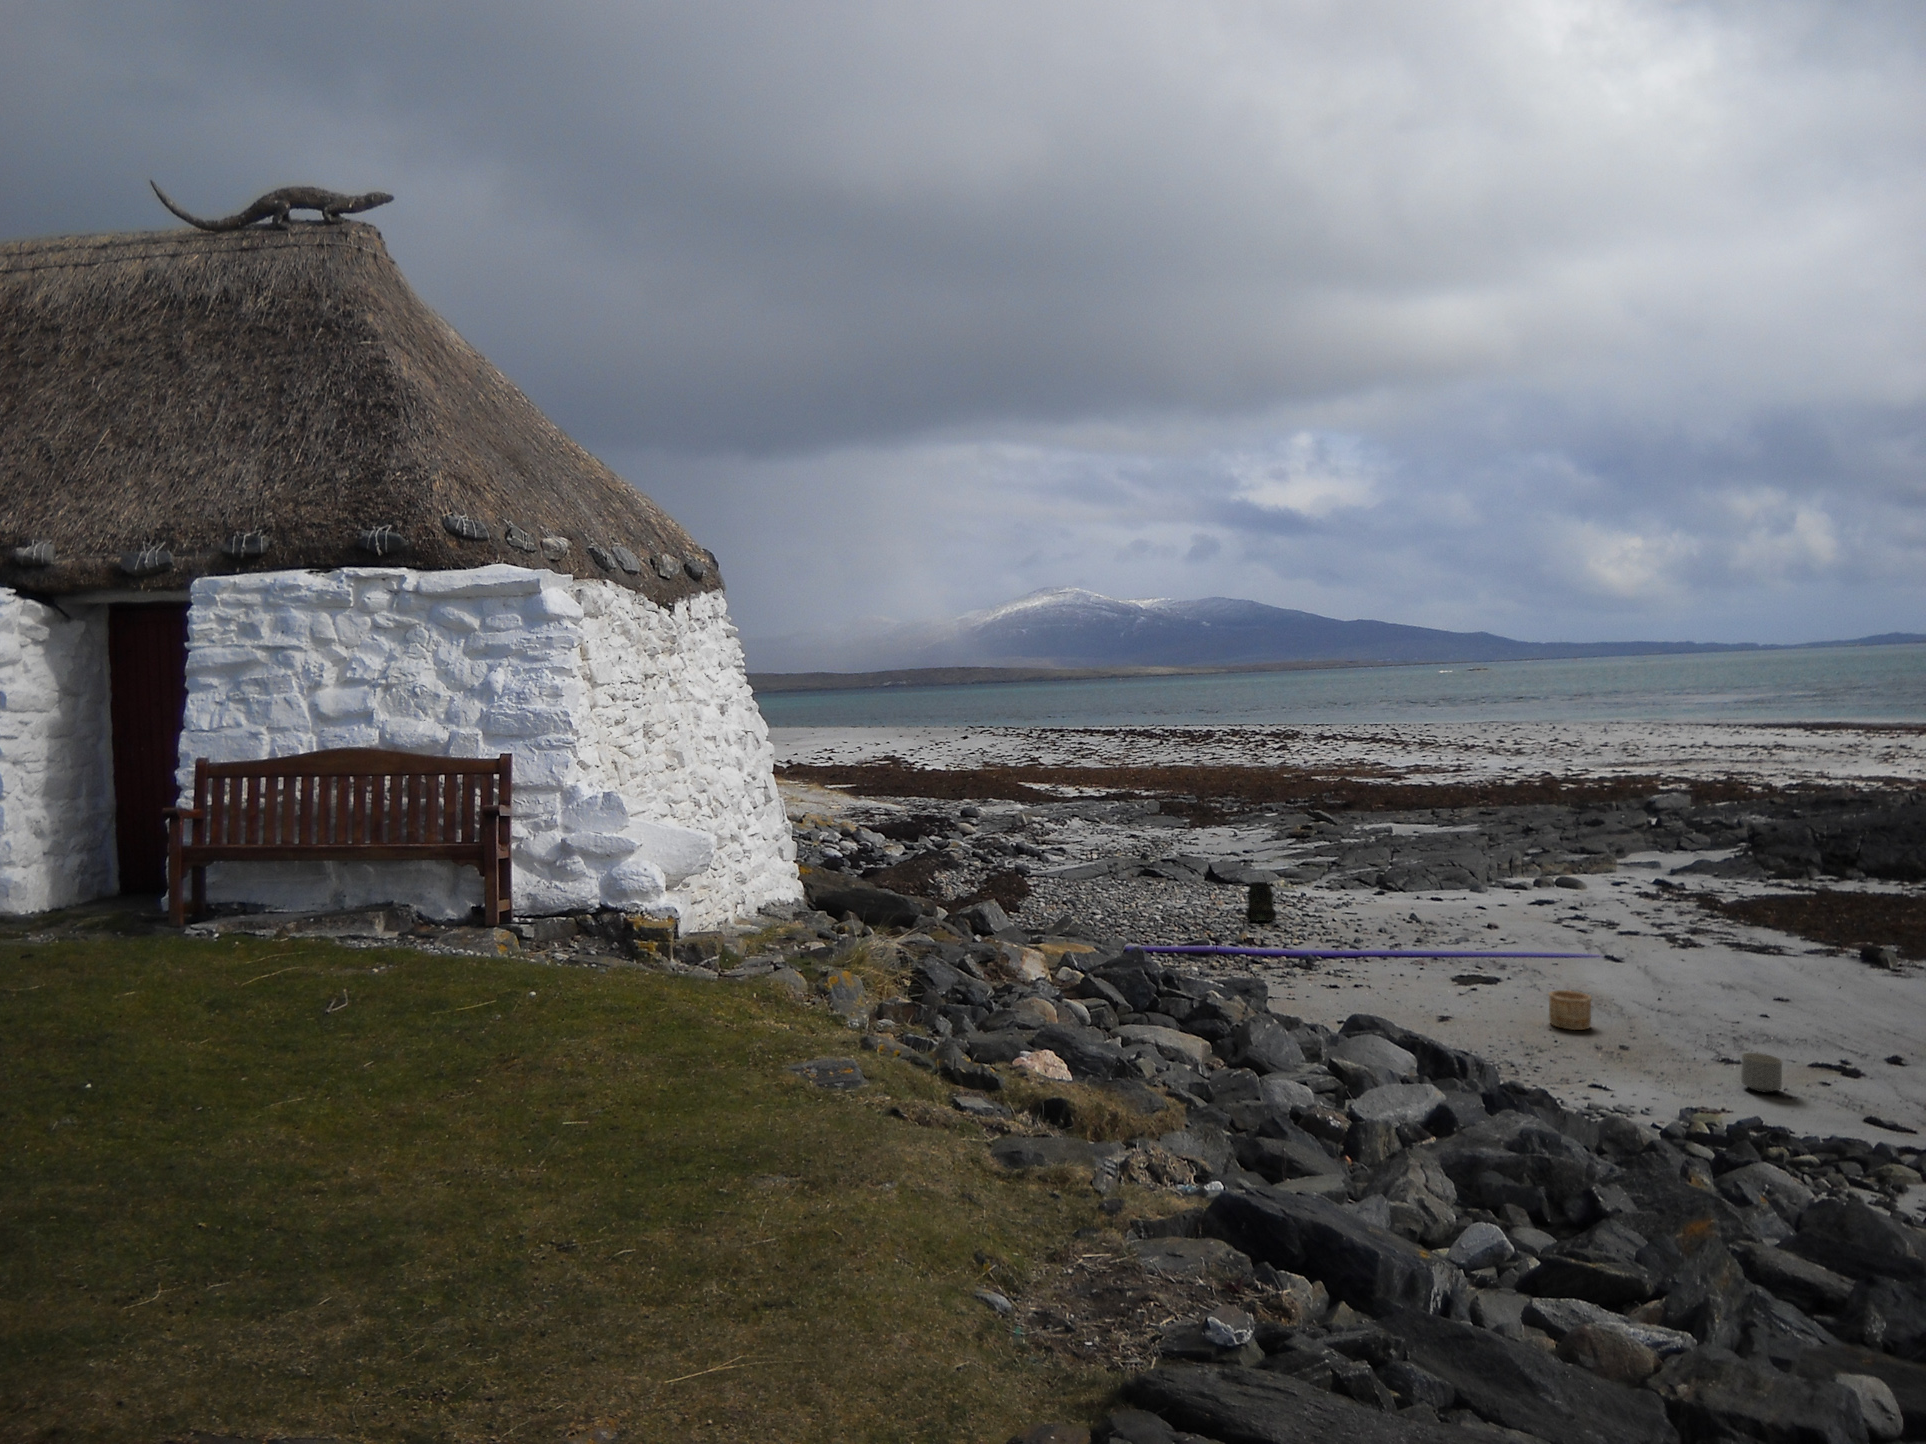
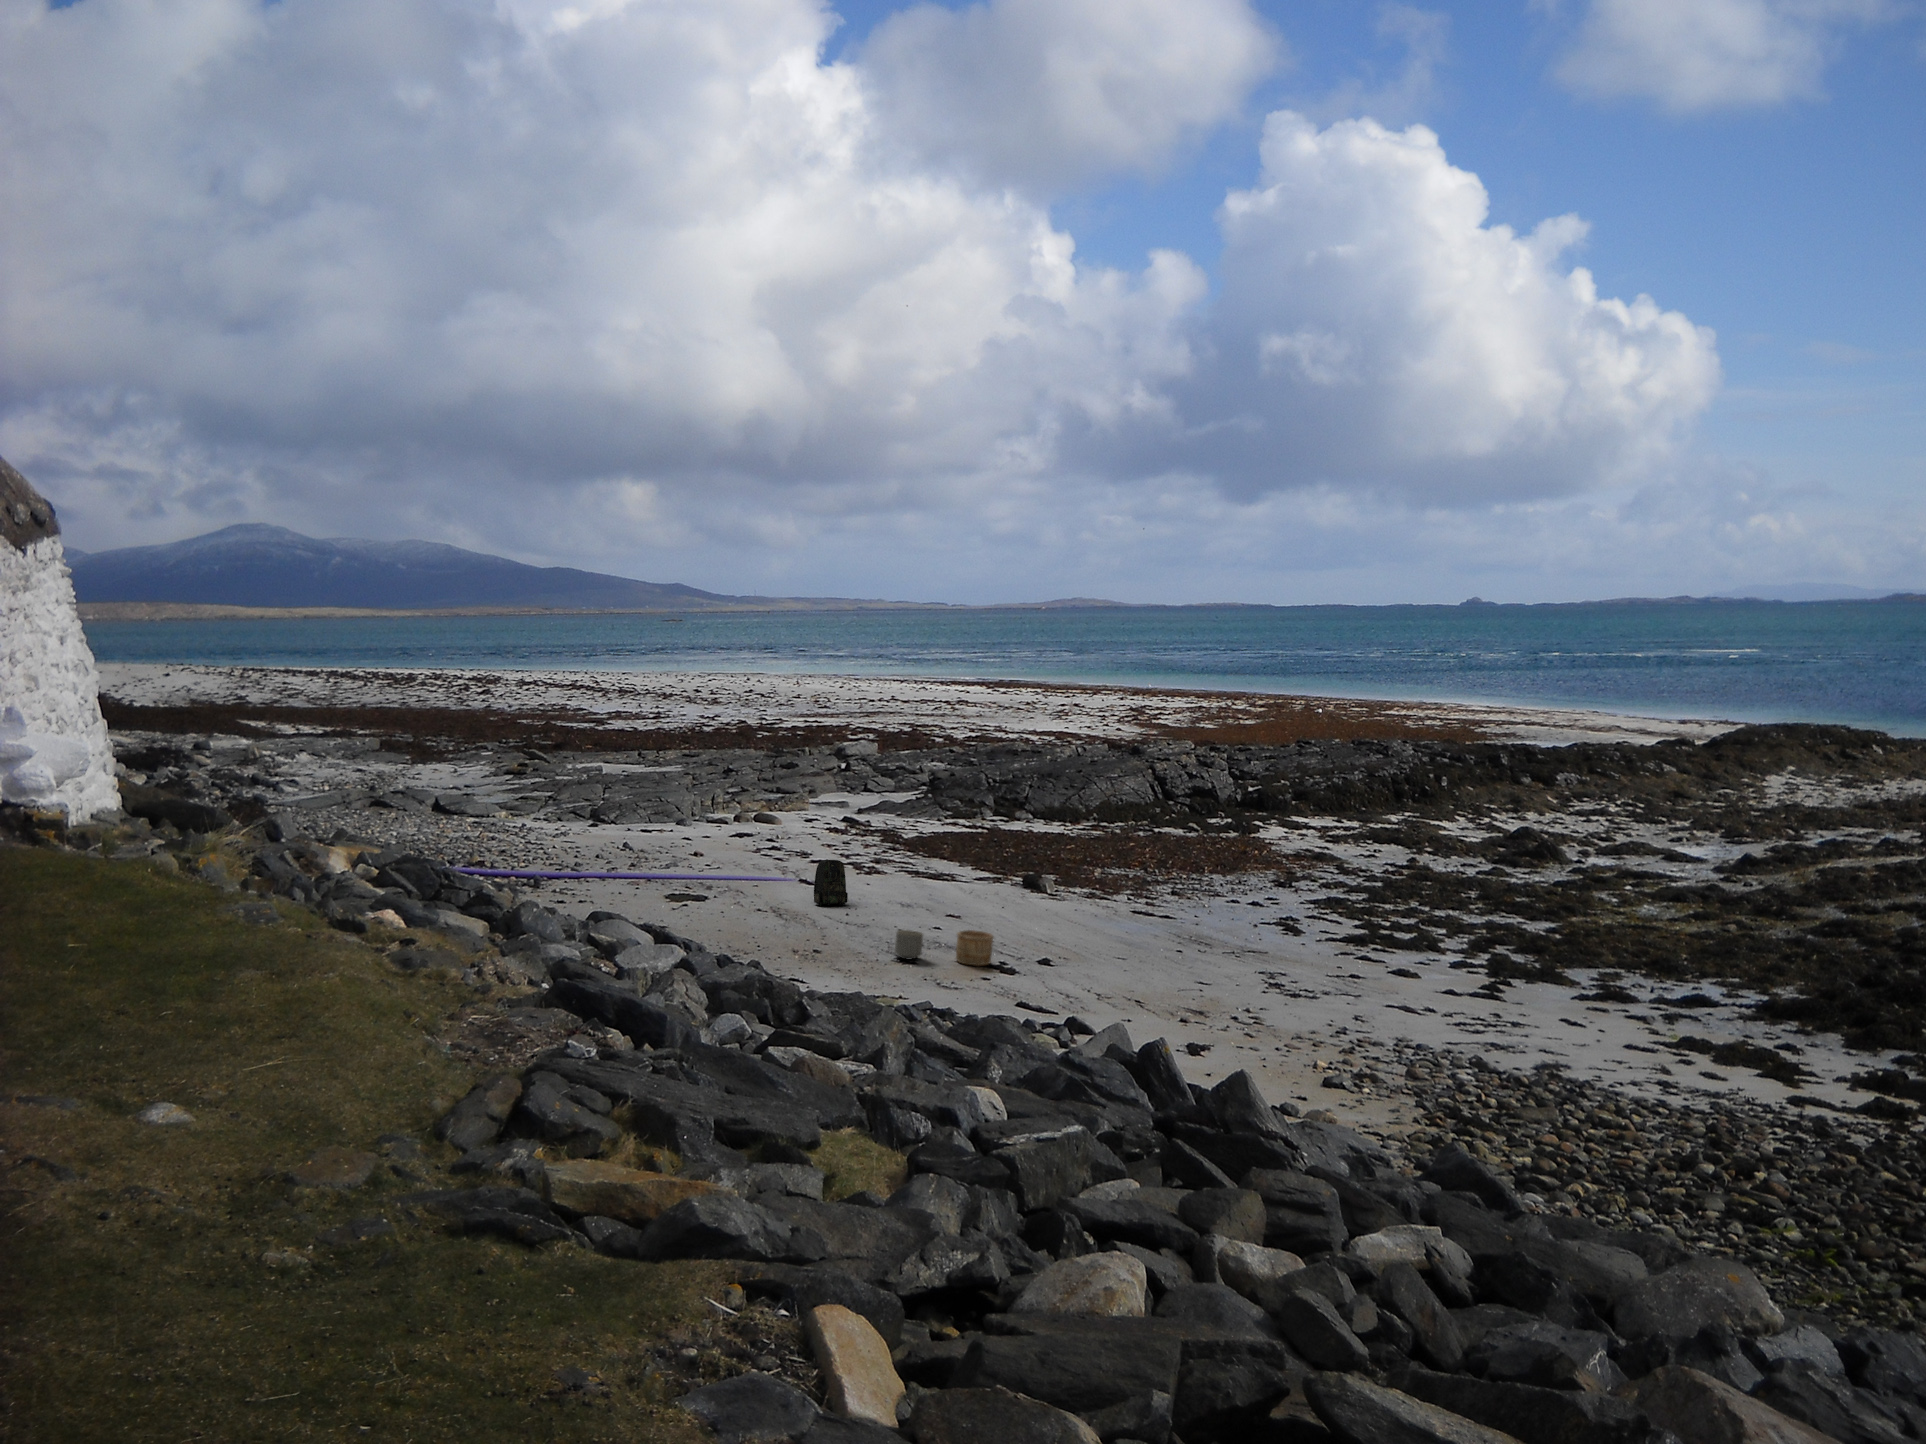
backpack: present [1245,882,1276,922] -> present [814,859,848,905]
wooden bucket: present [1548,990,1592,1030] -> present [956,930,994,966]

